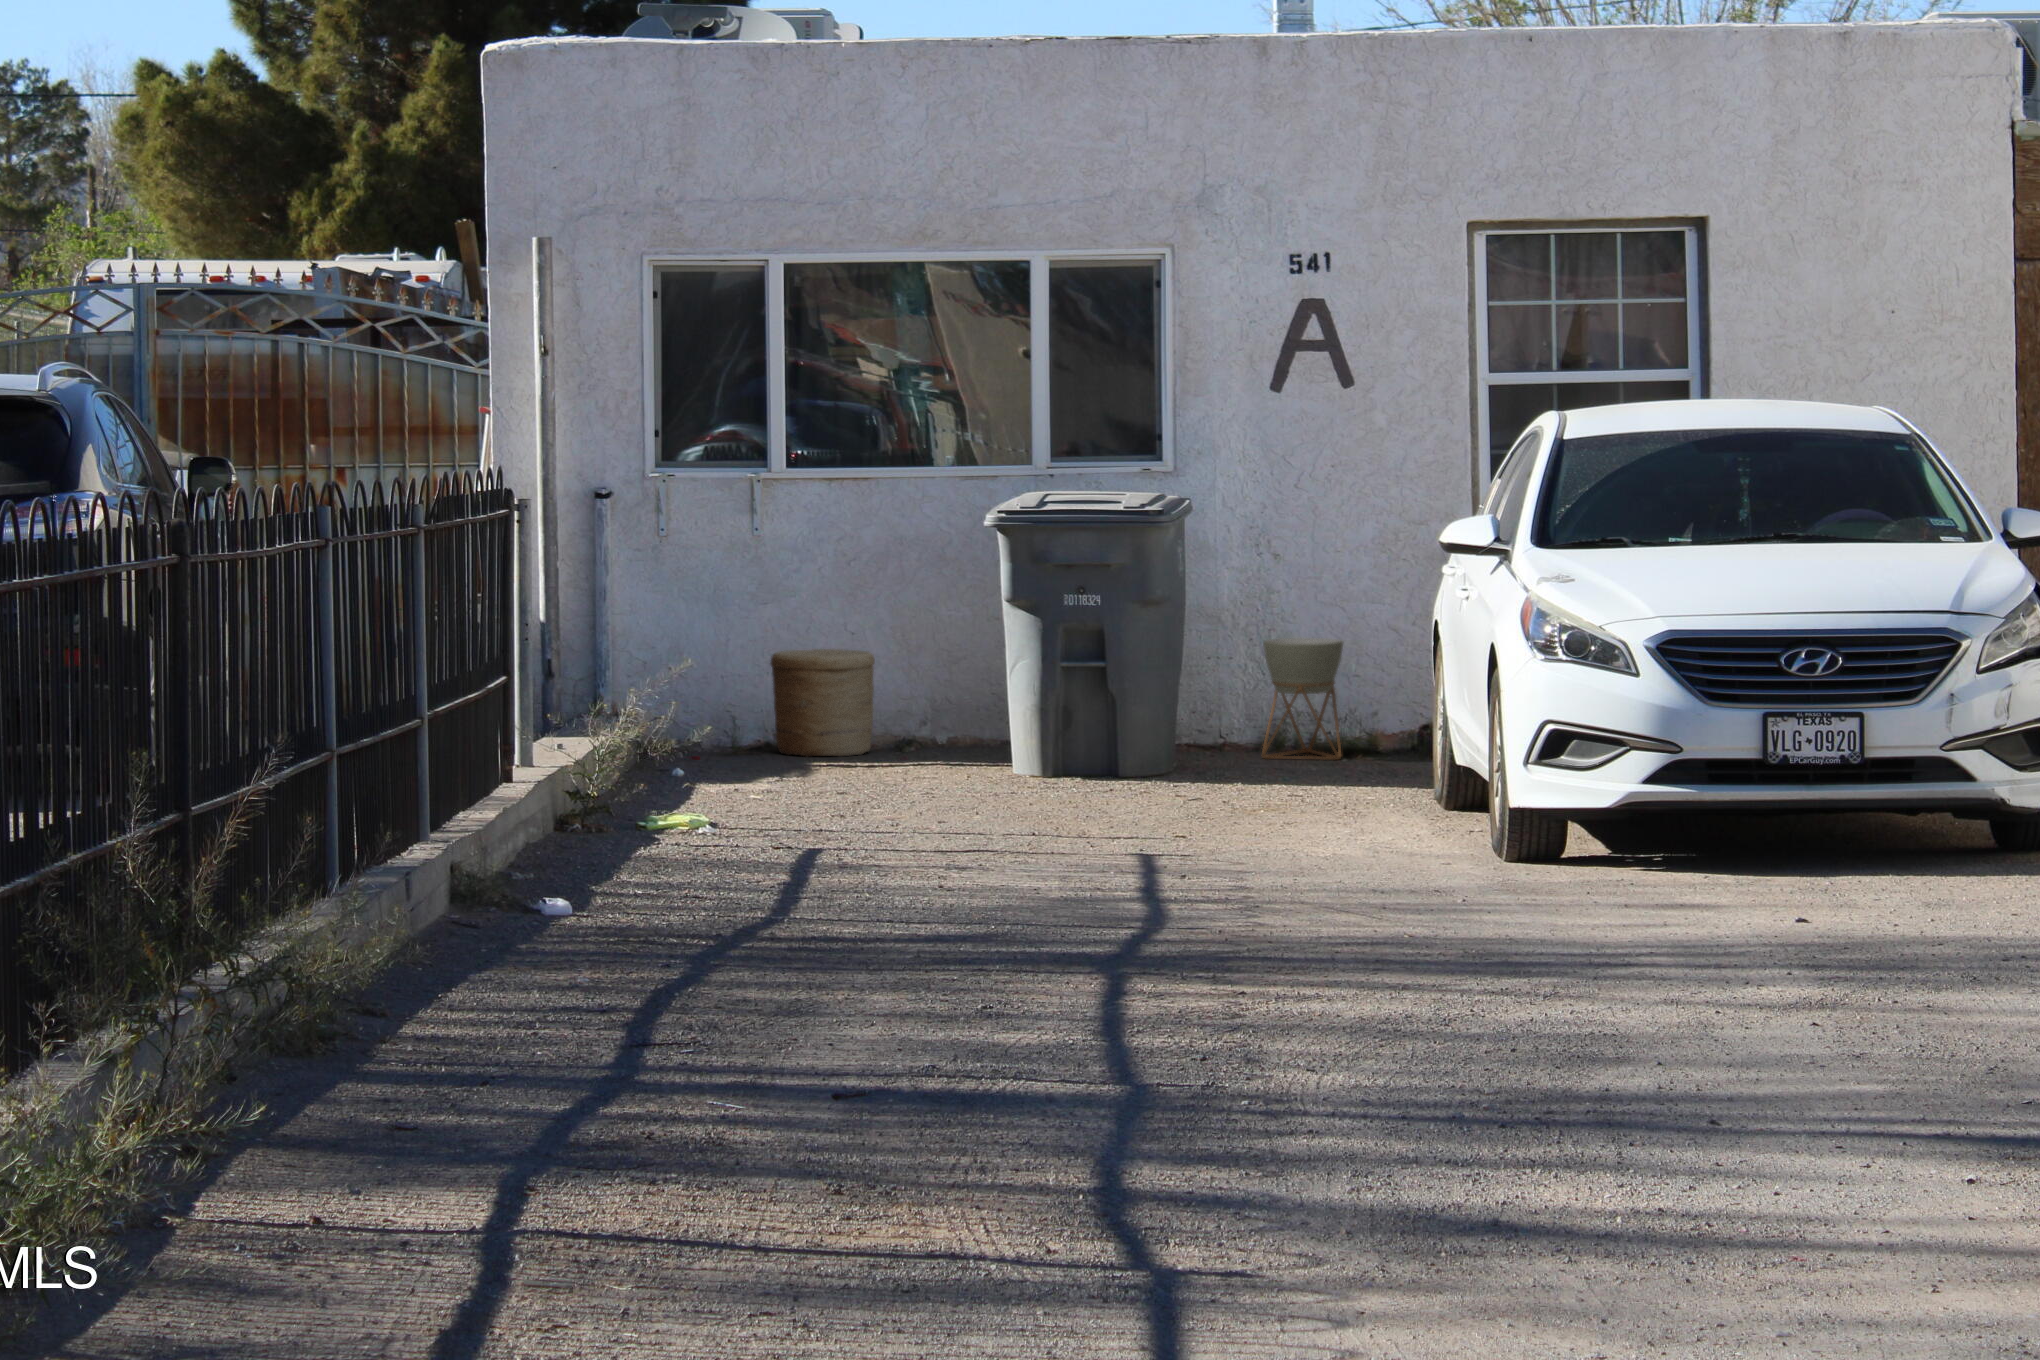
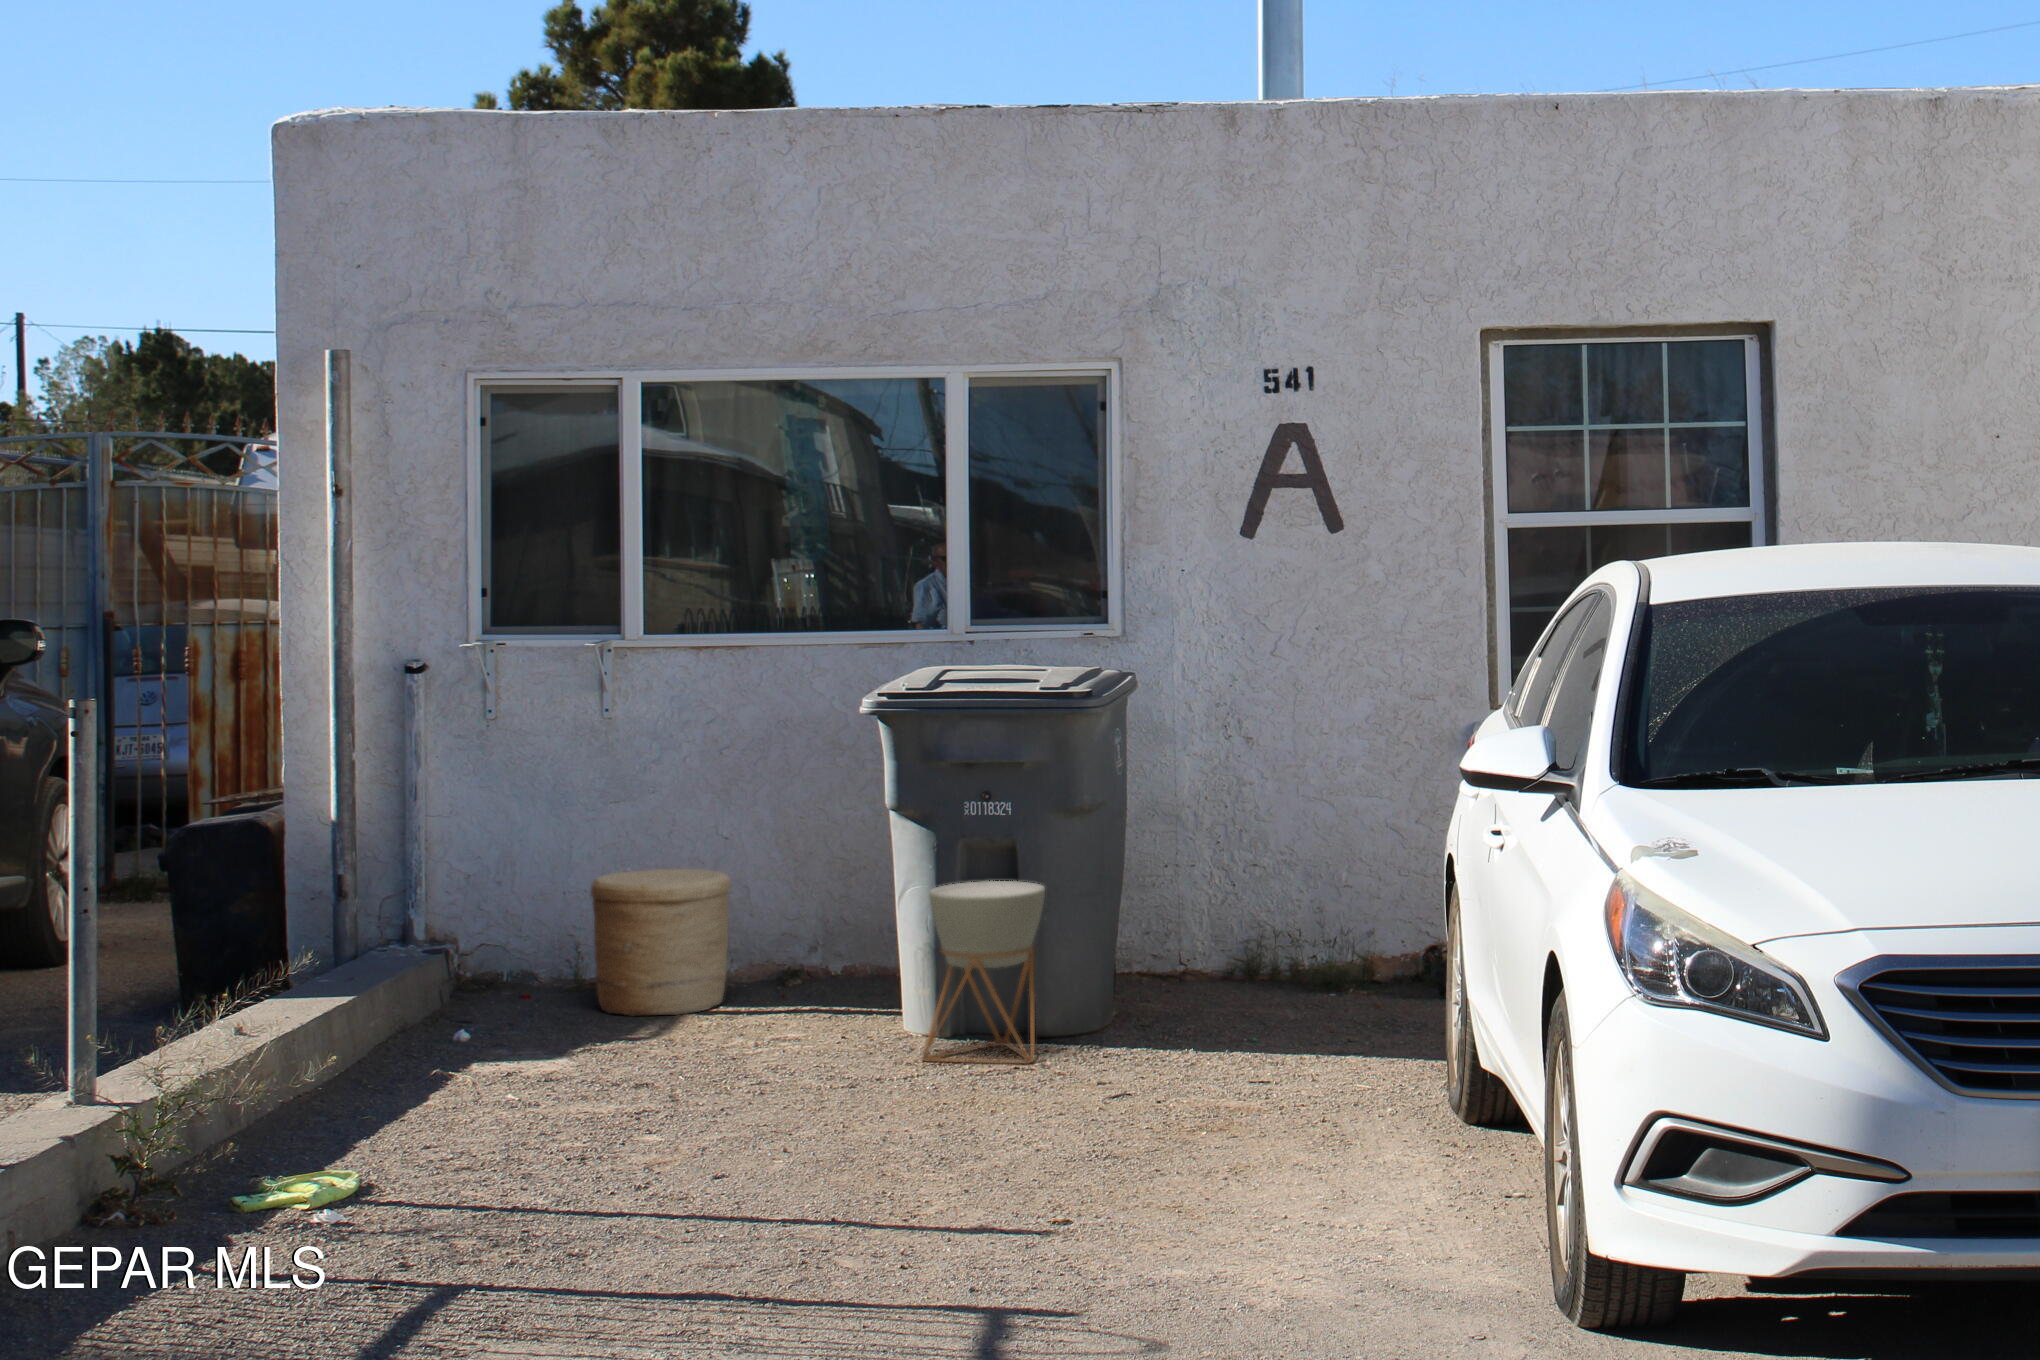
planter: present [1262,638,1343,760] -> present [922,881,1045,1064]

